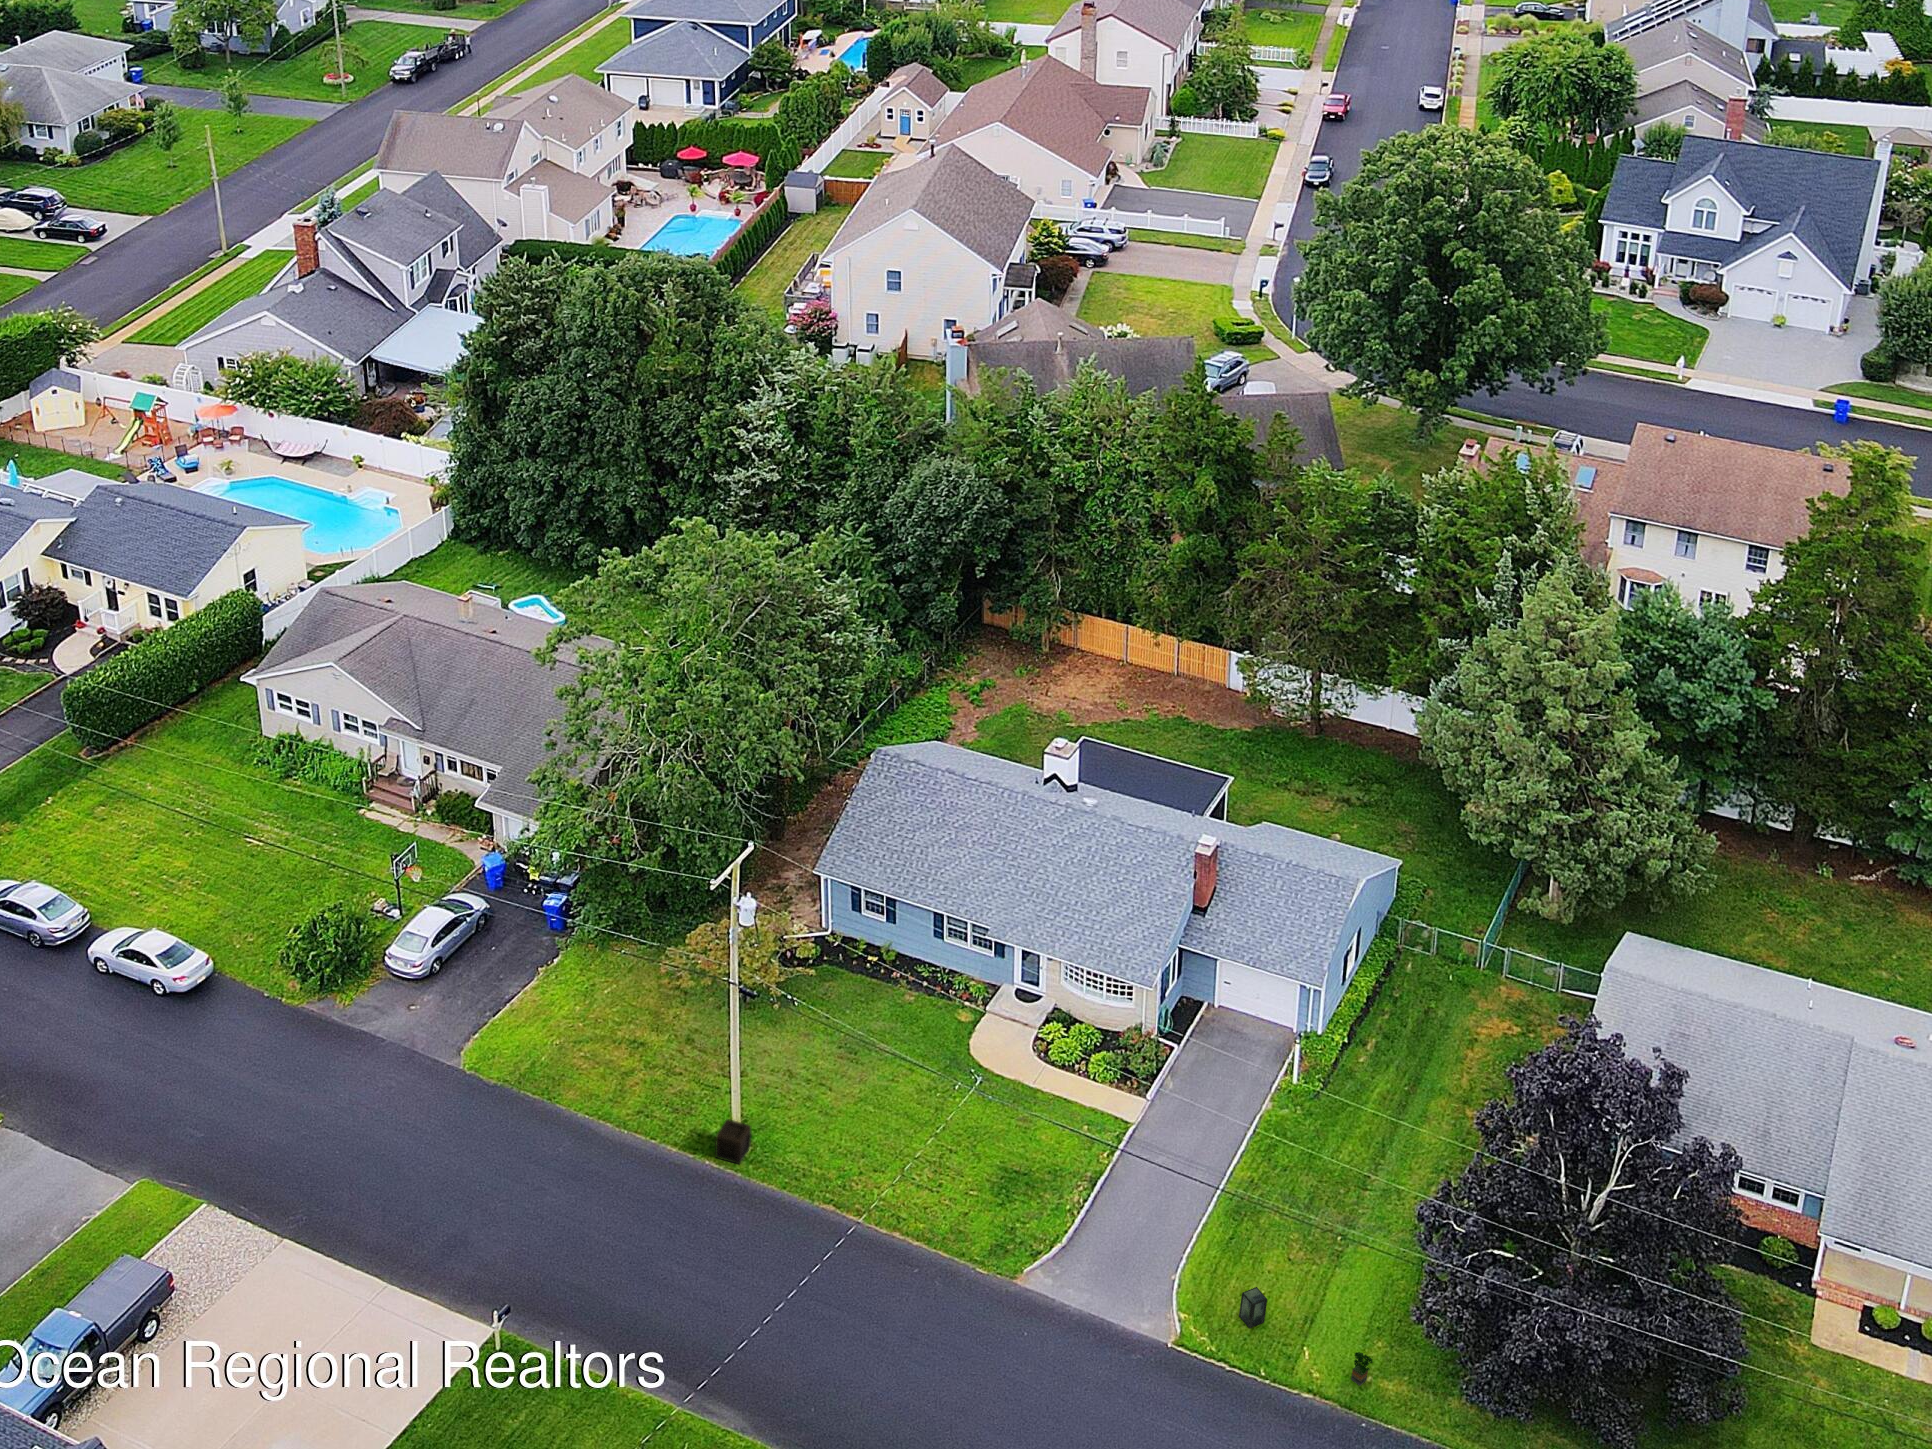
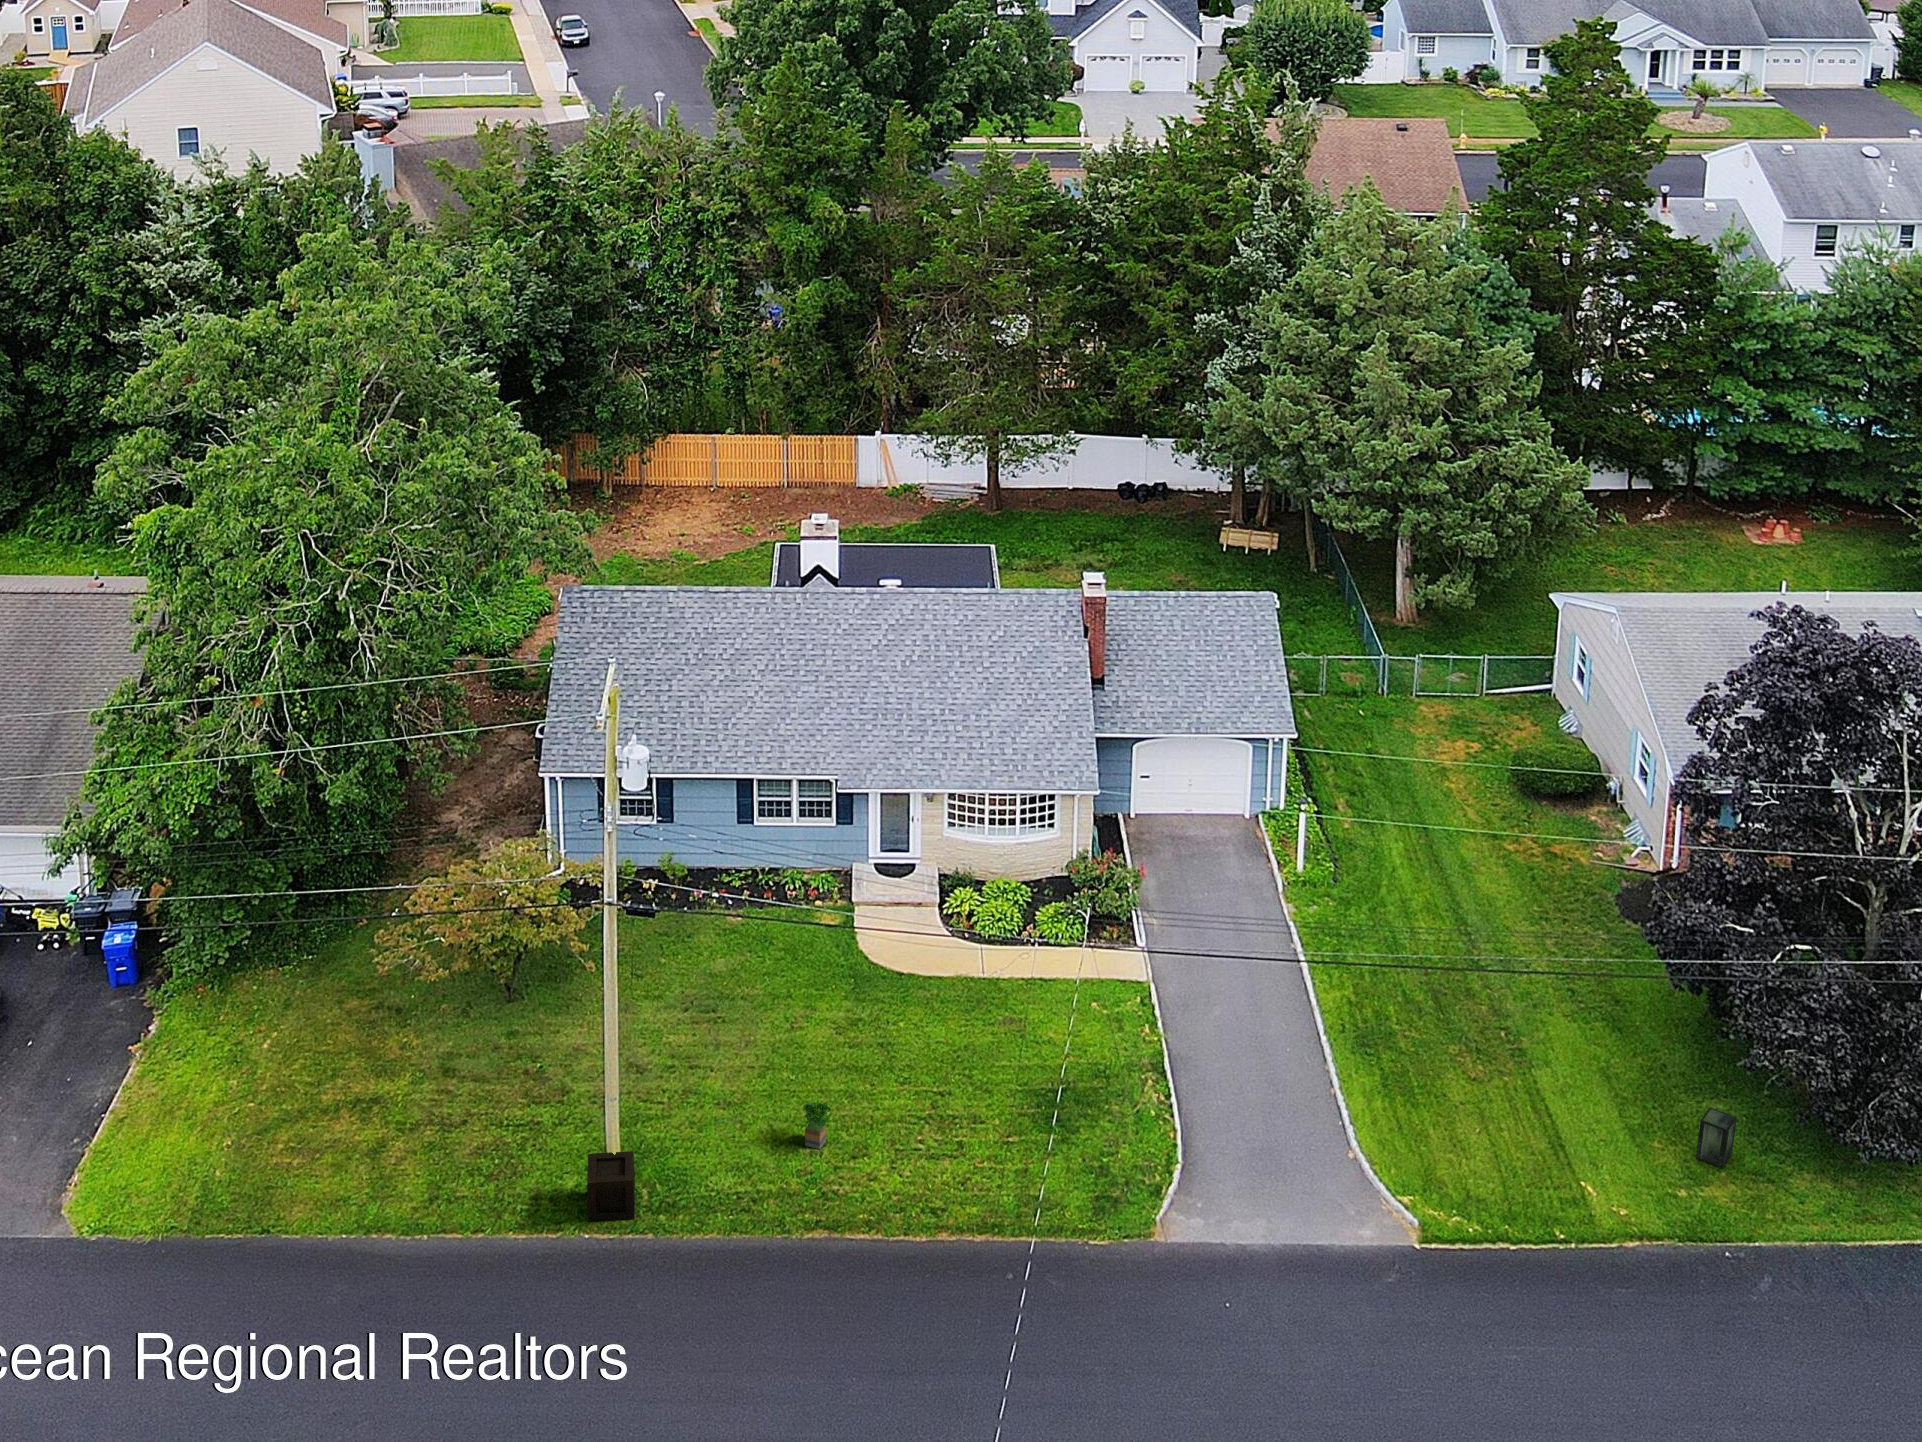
storage box: present [1239,1287,1267,1328] -> present [1696,1107,1737,1169]
potted tree: present [1351,1352,1373,1386] -> present [803,1102,831,1149]

